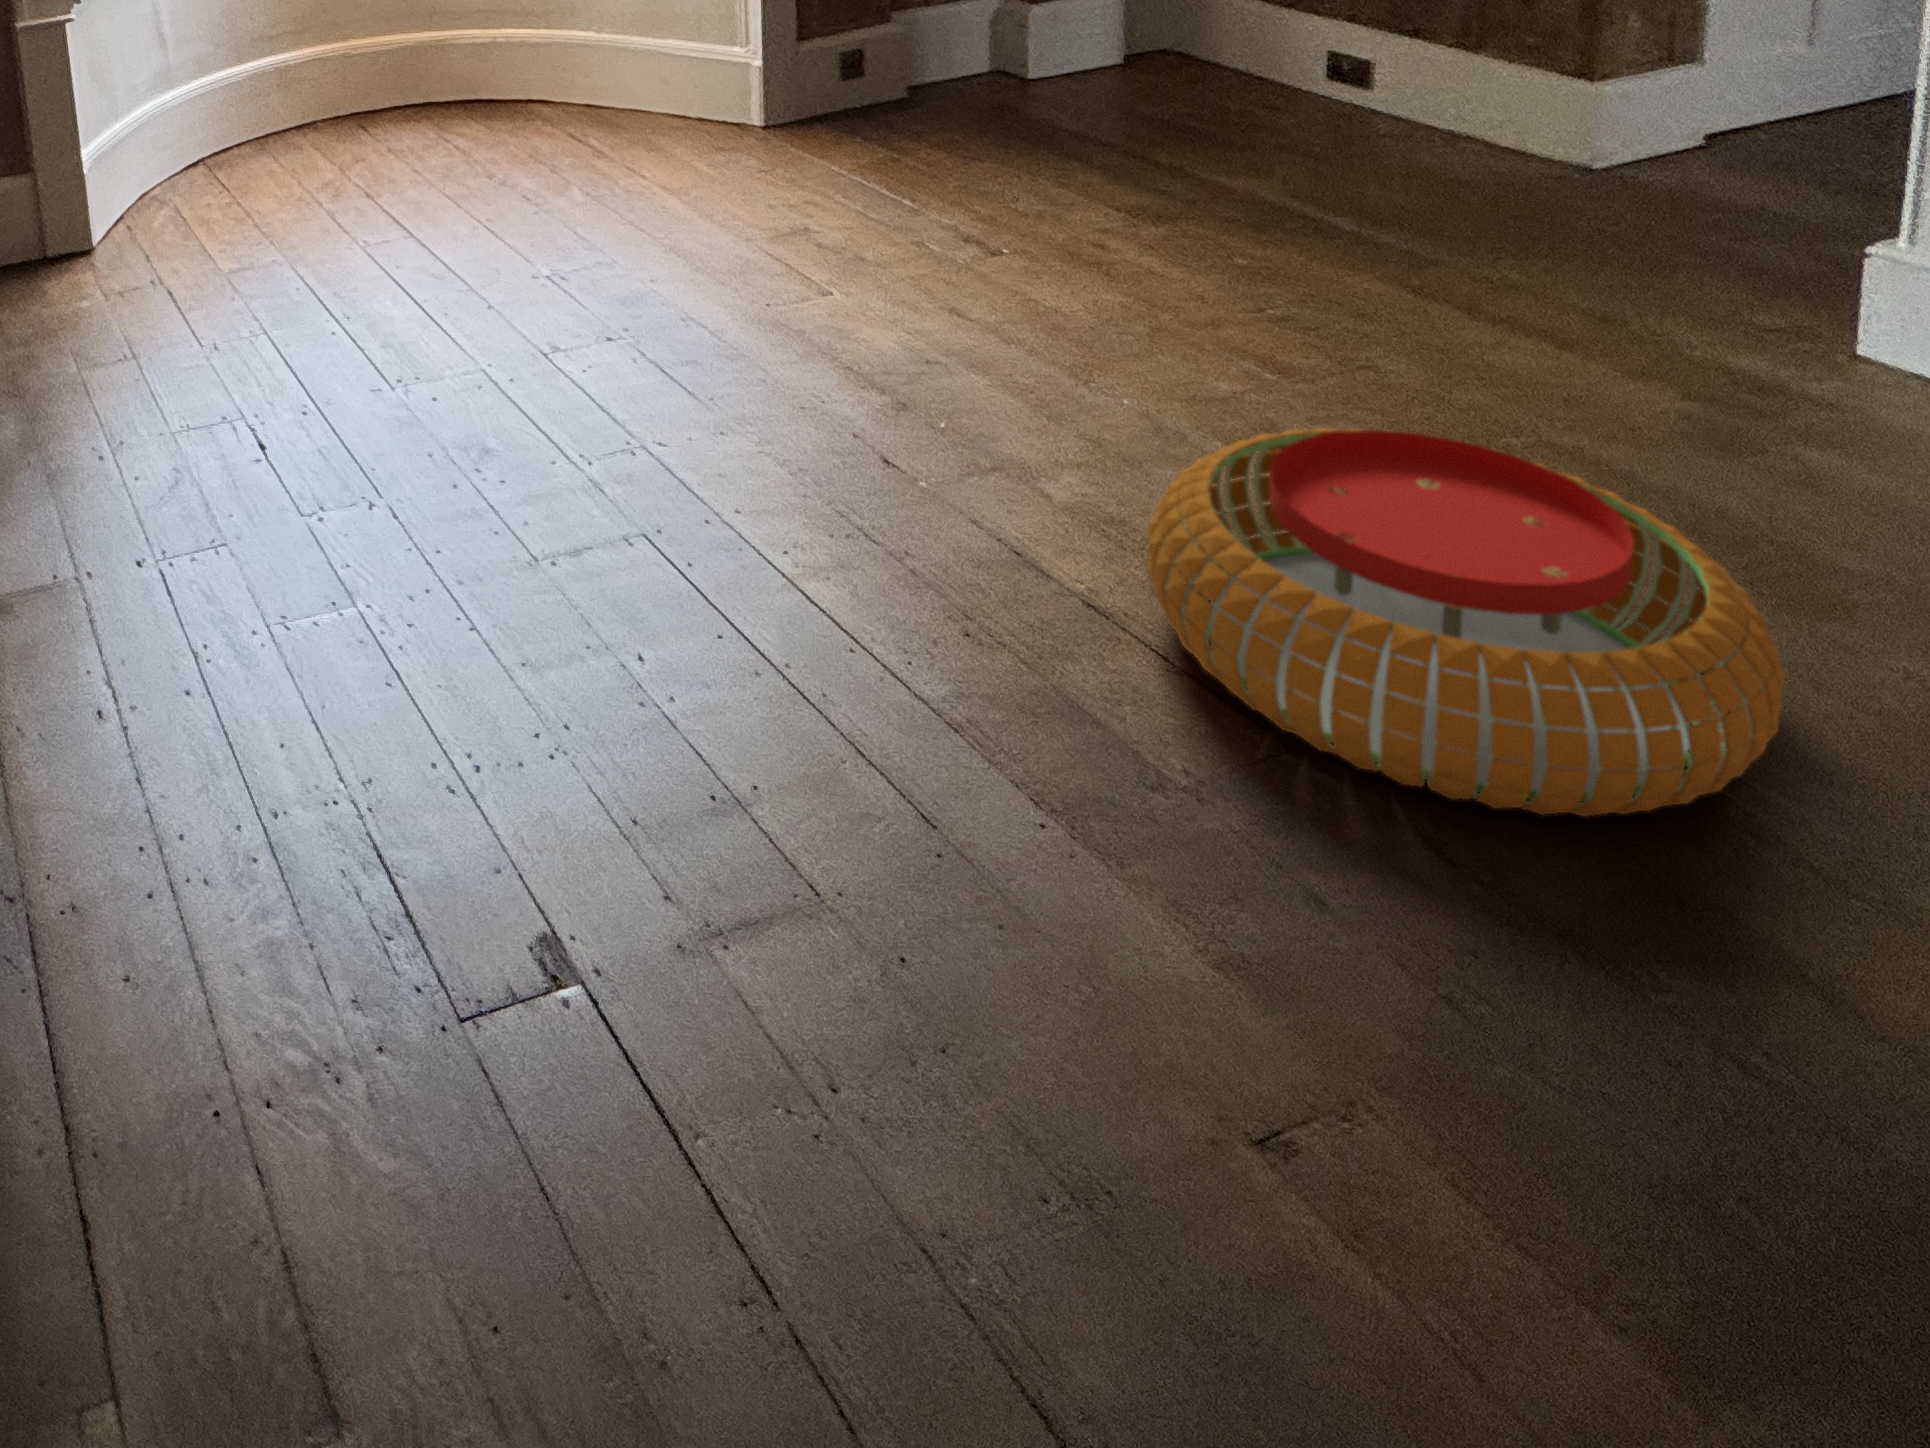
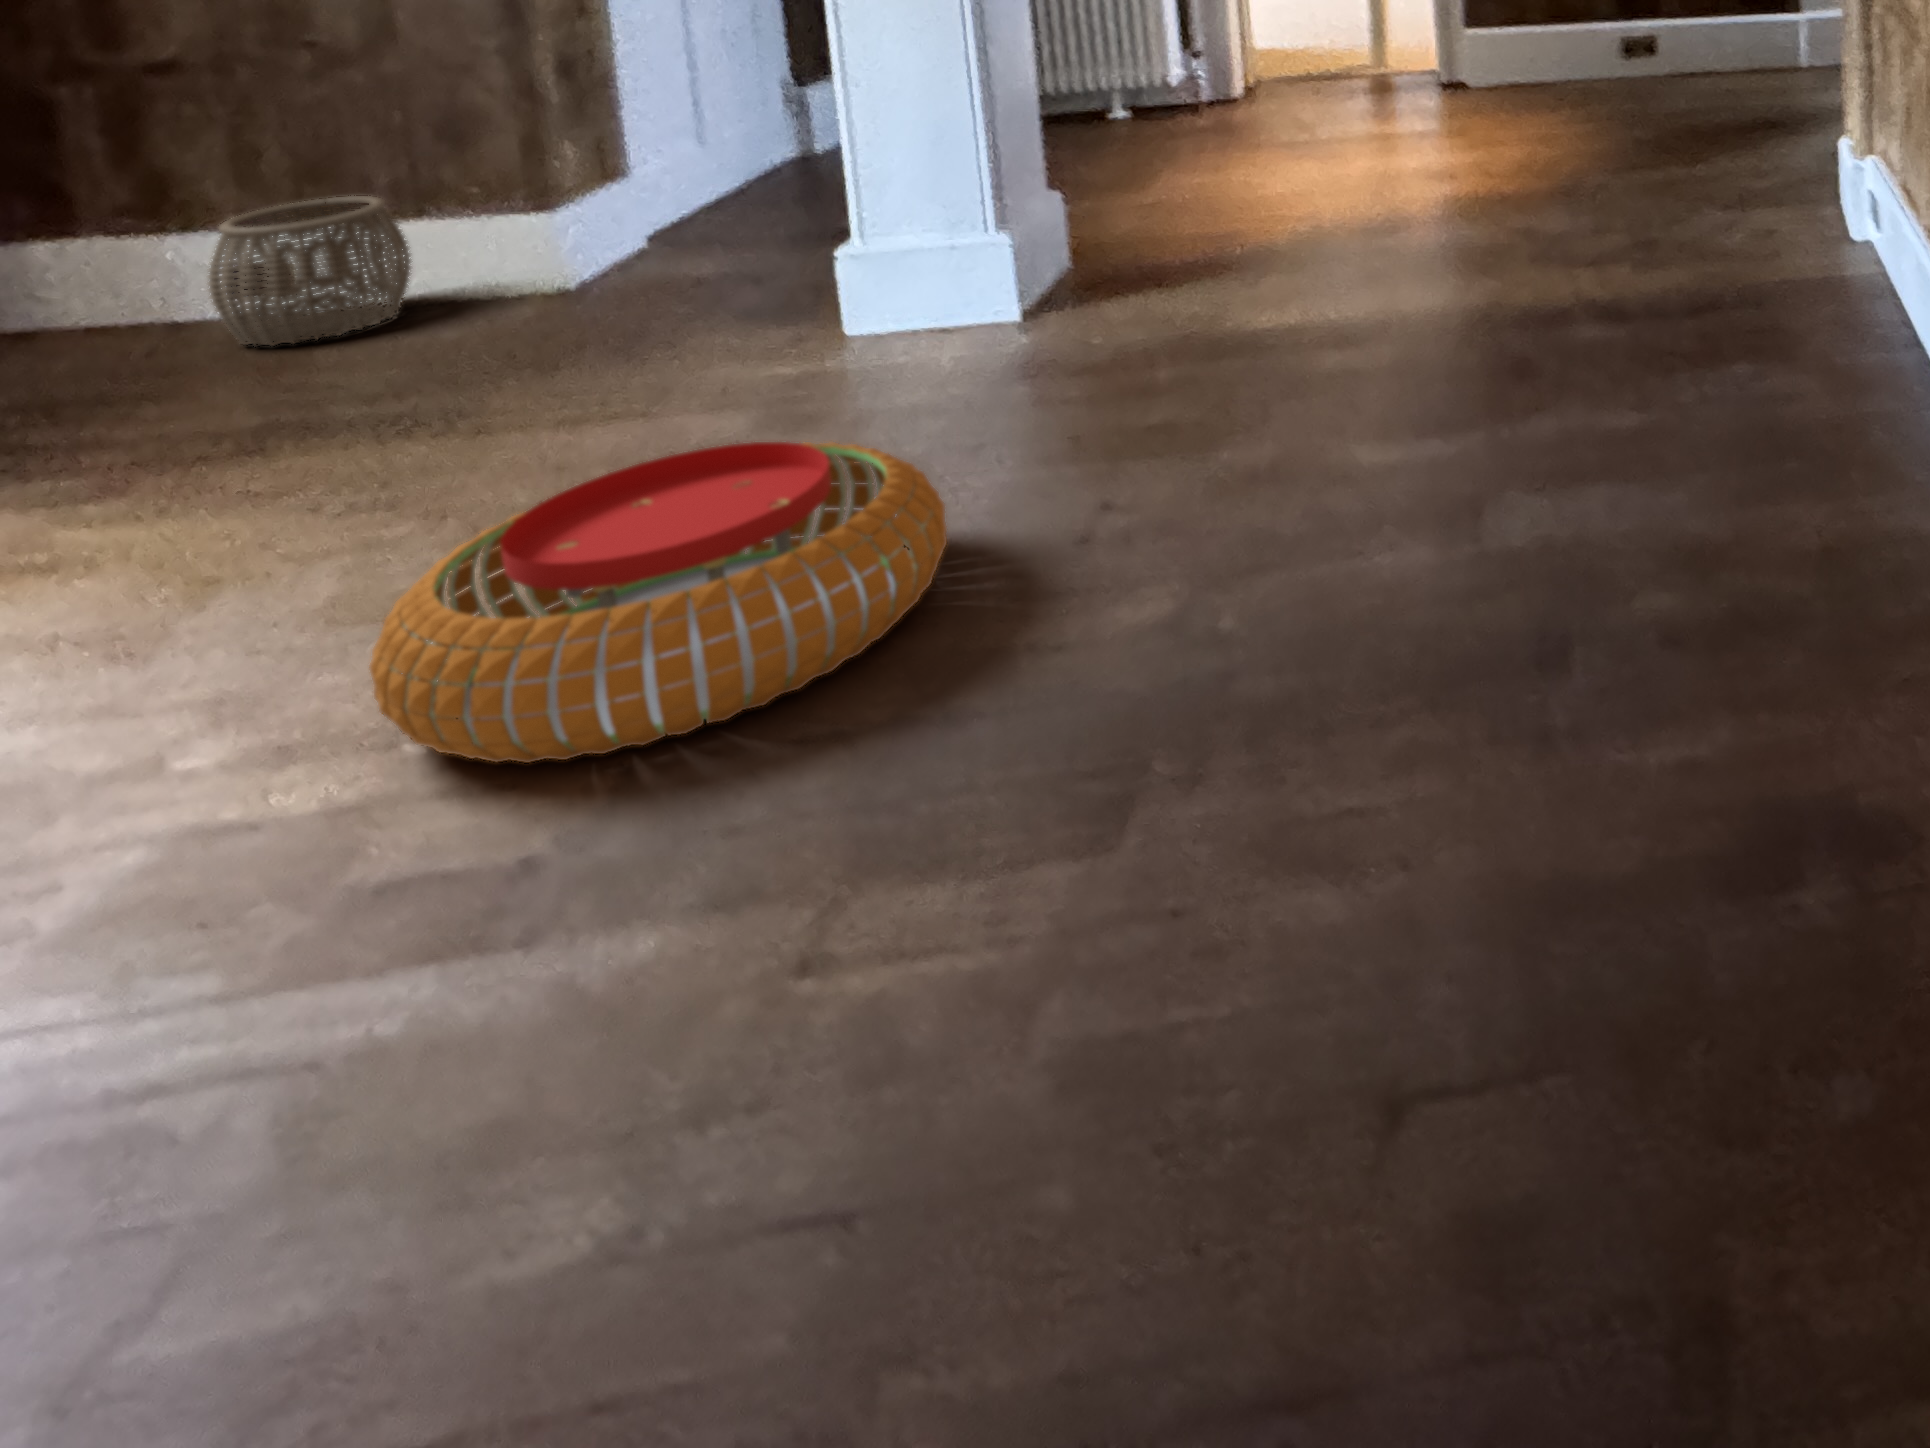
woven basket: none [1300,14,1461,148] -> present [208,196,411,346]

